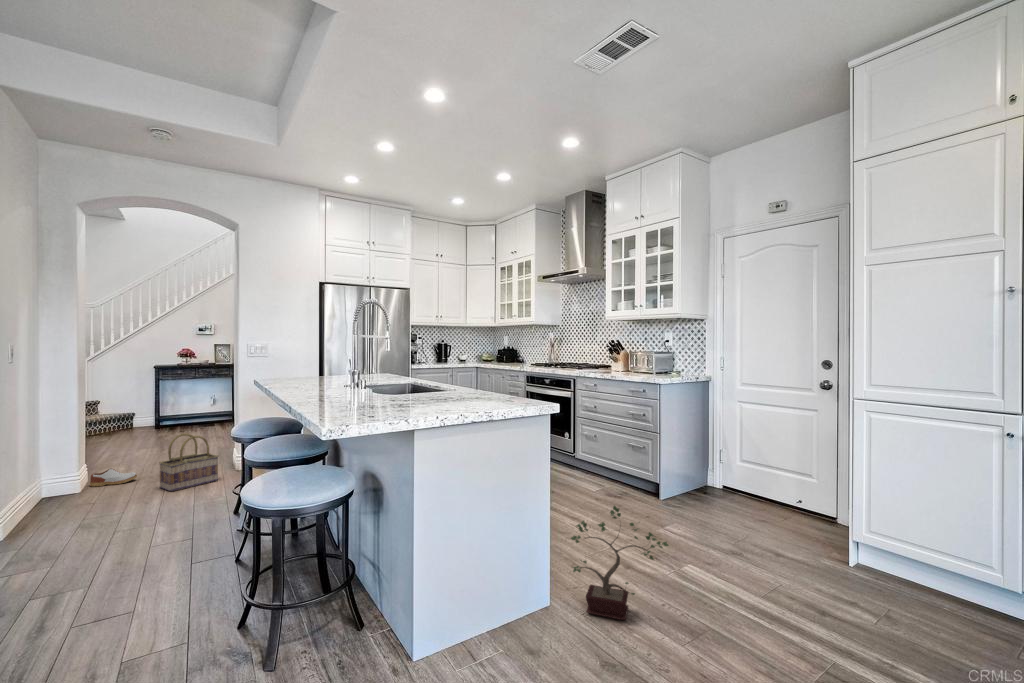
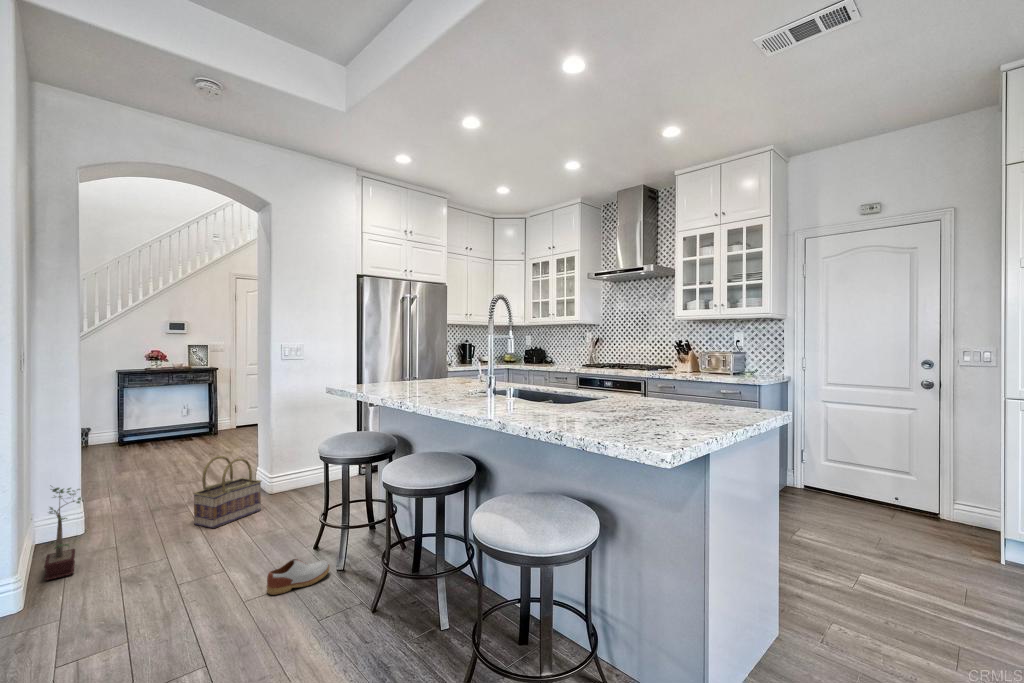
shoe: present [90,468,137,487] -> present [267,559,330,595]
potted plant: present [571,506,669,620] -> present [44,488,83,580]

